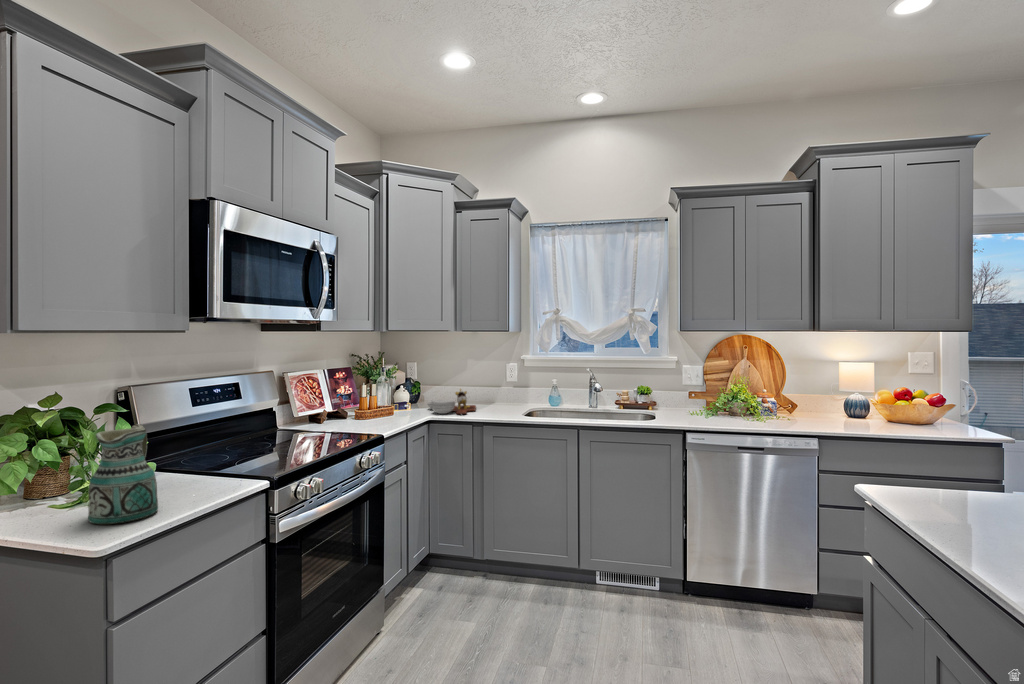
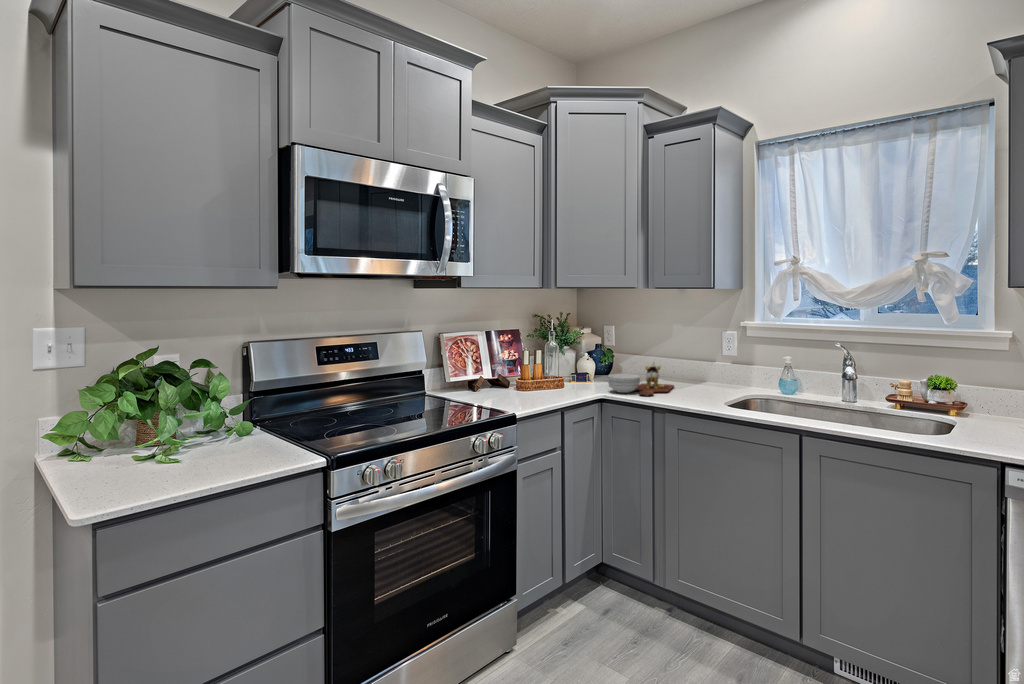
ceramic pitcher: present [88,424,158,524] -> none [99,377,185,490]

